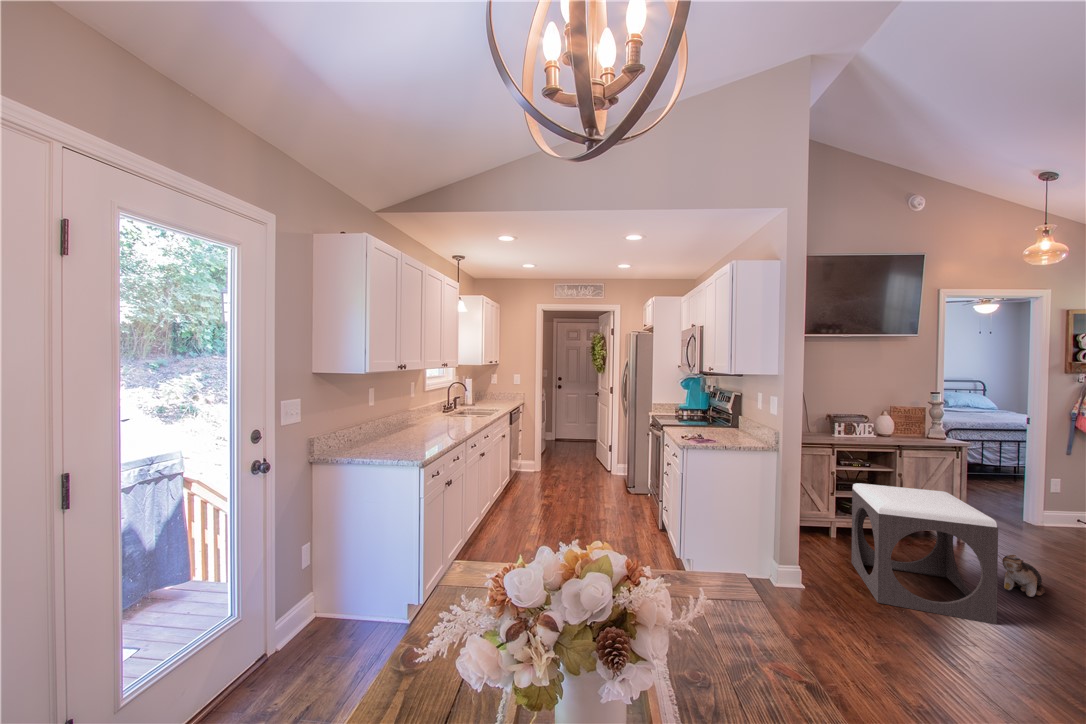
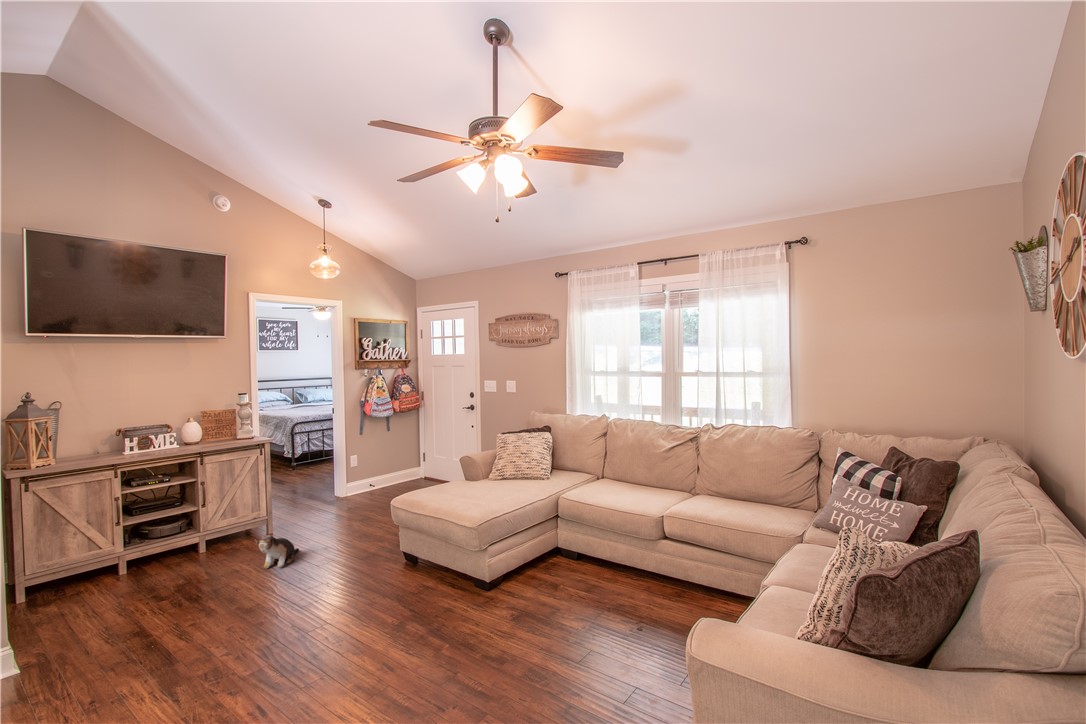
footstool: present [852,483,998,624] -> none [103,492,228,644]

